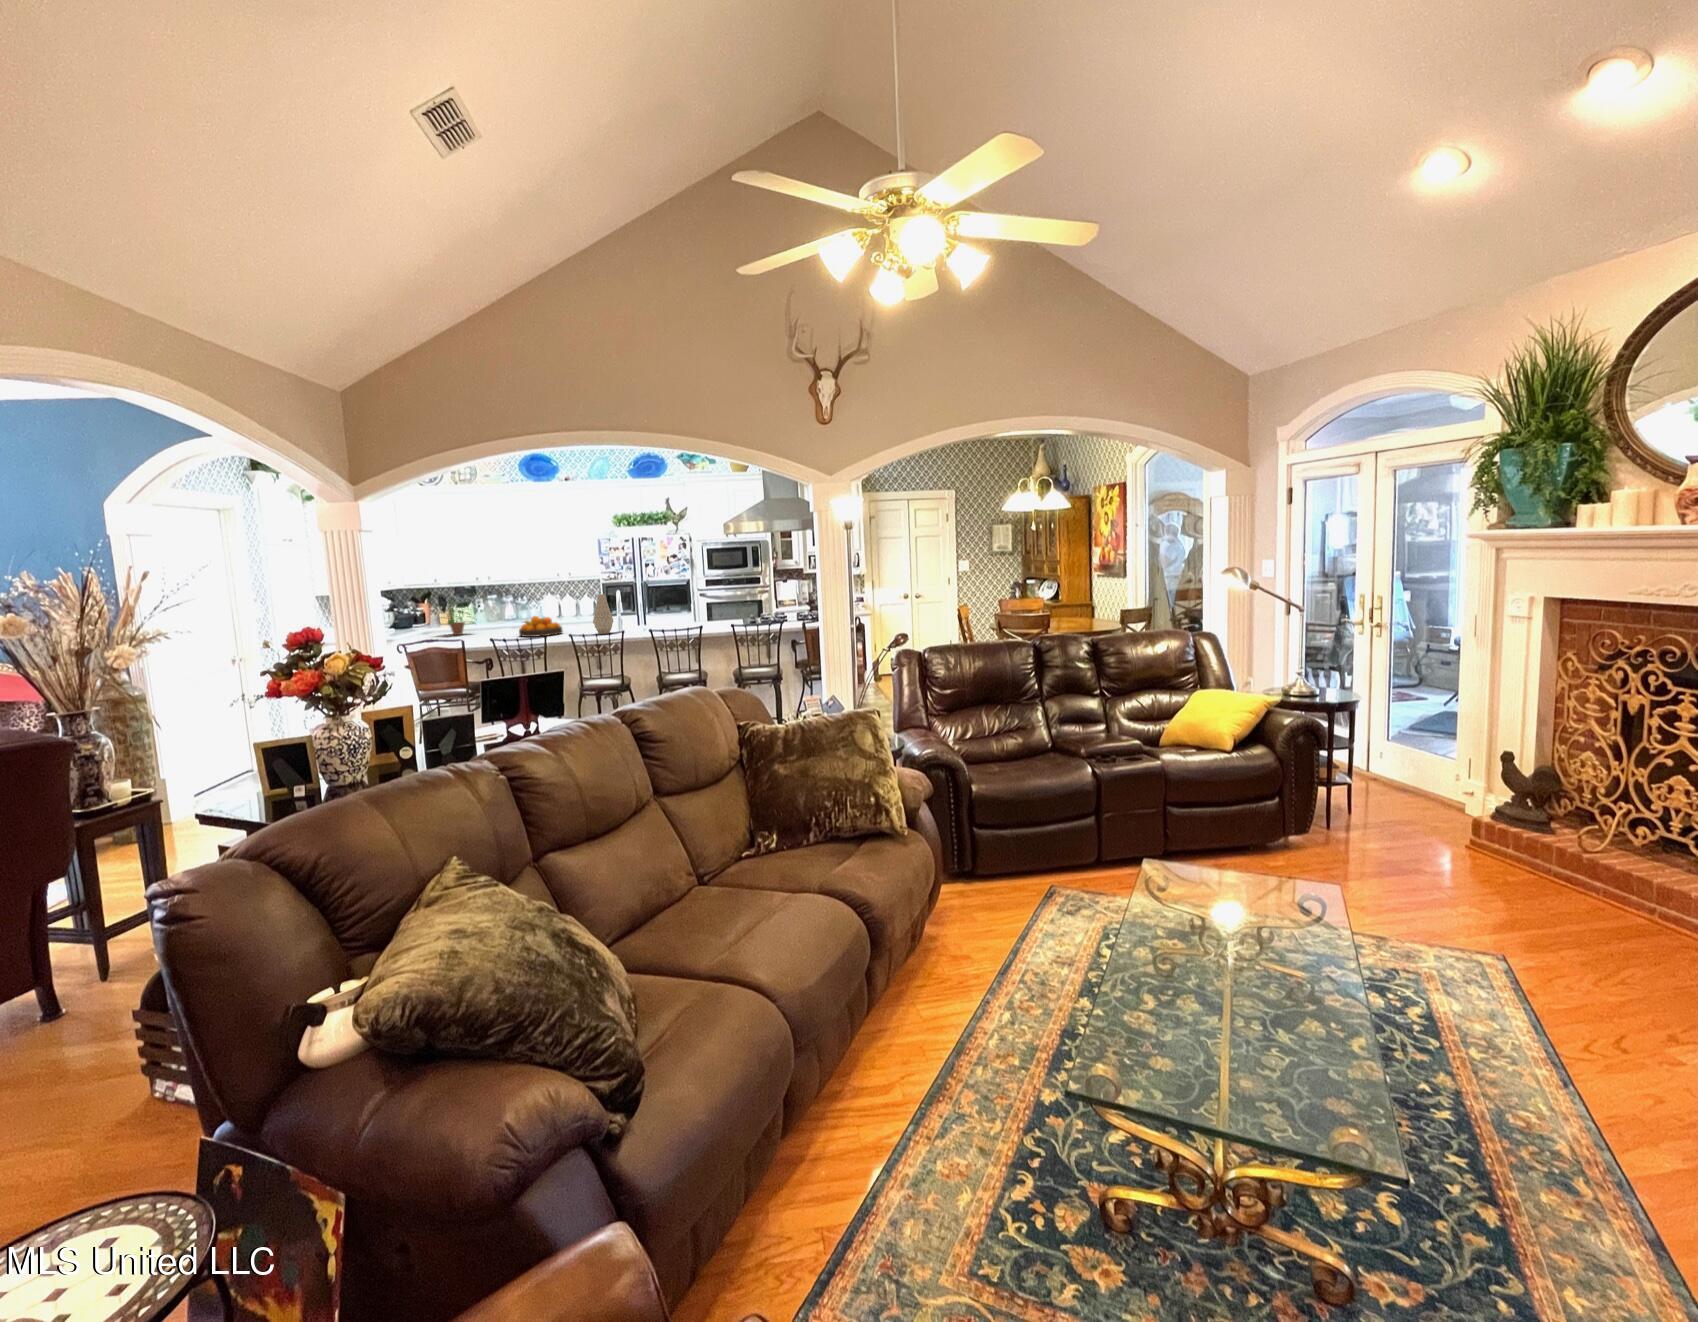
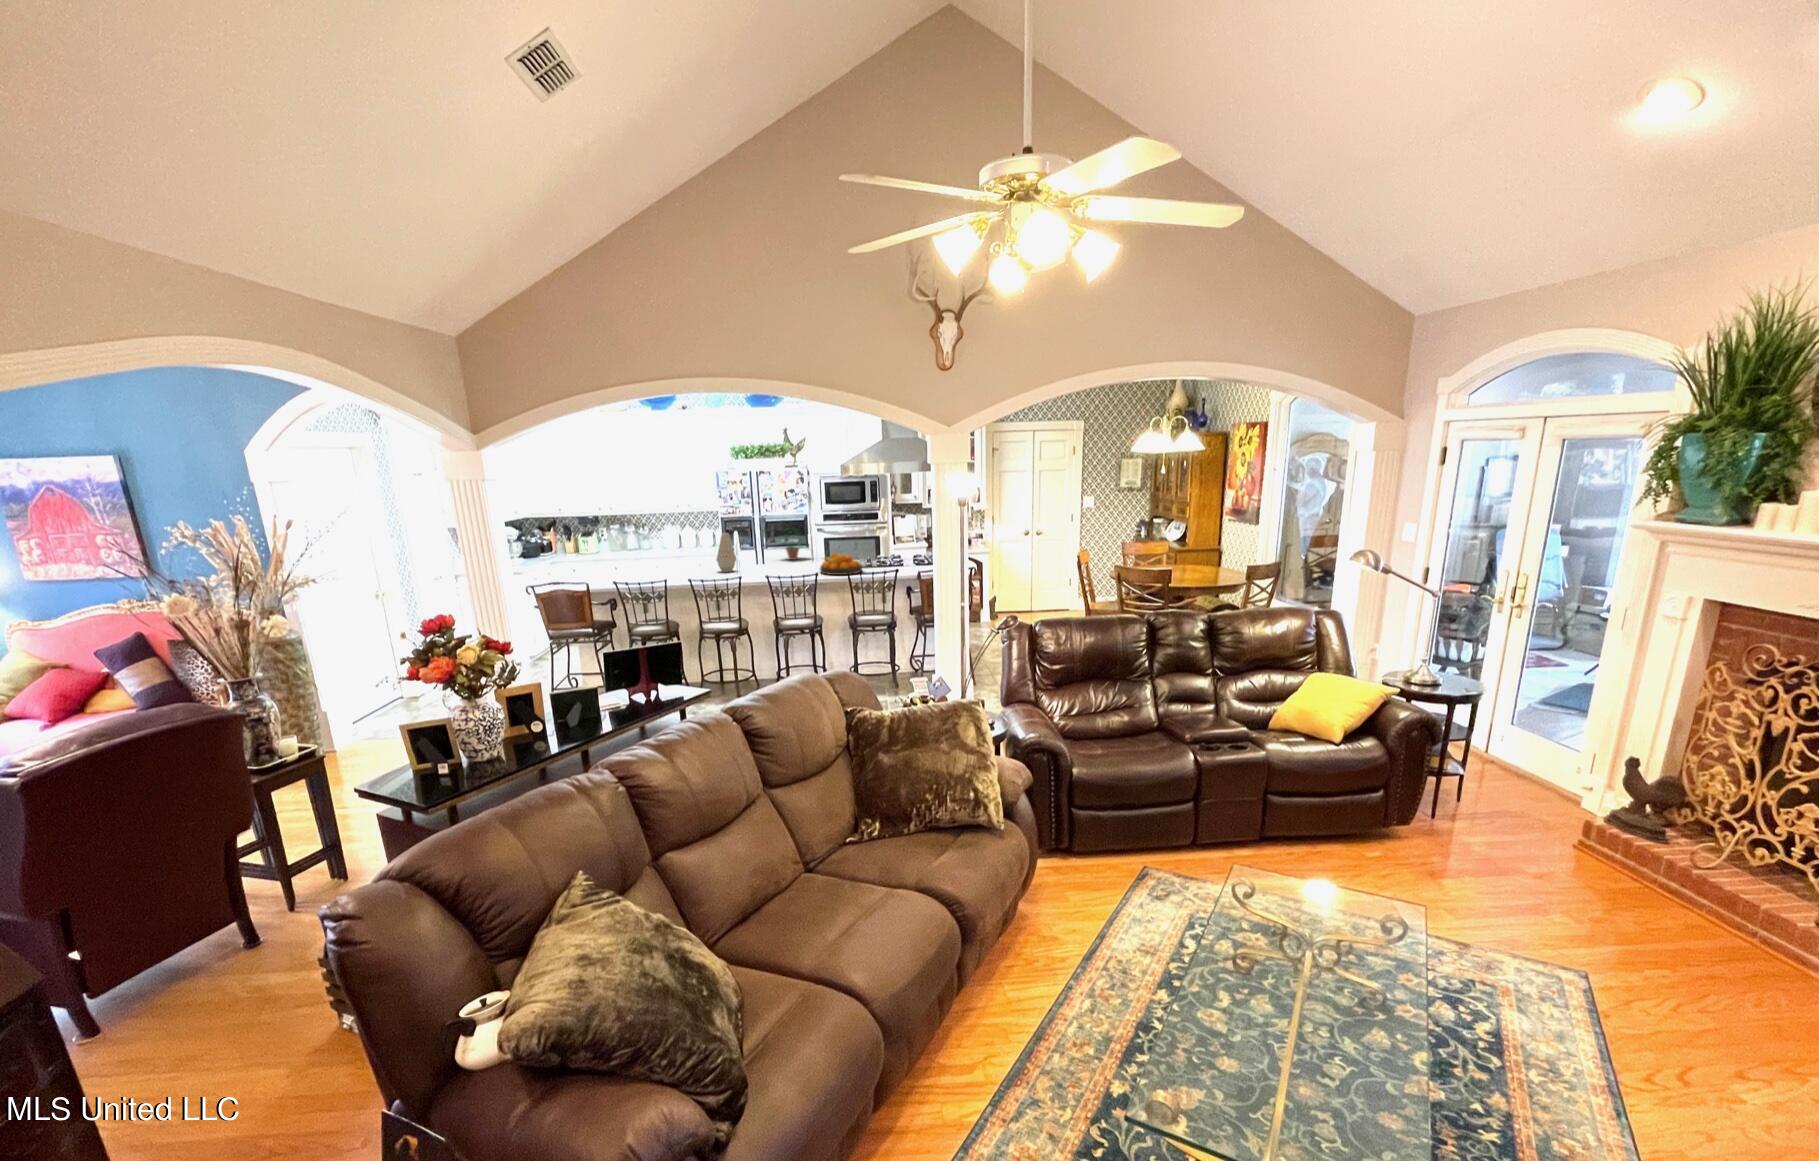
potted plant: present [441,601,470,635] -> present [779,525,803,560]
fruit bowl: present [519,616,563,637] -> present [820,553,862,575]

